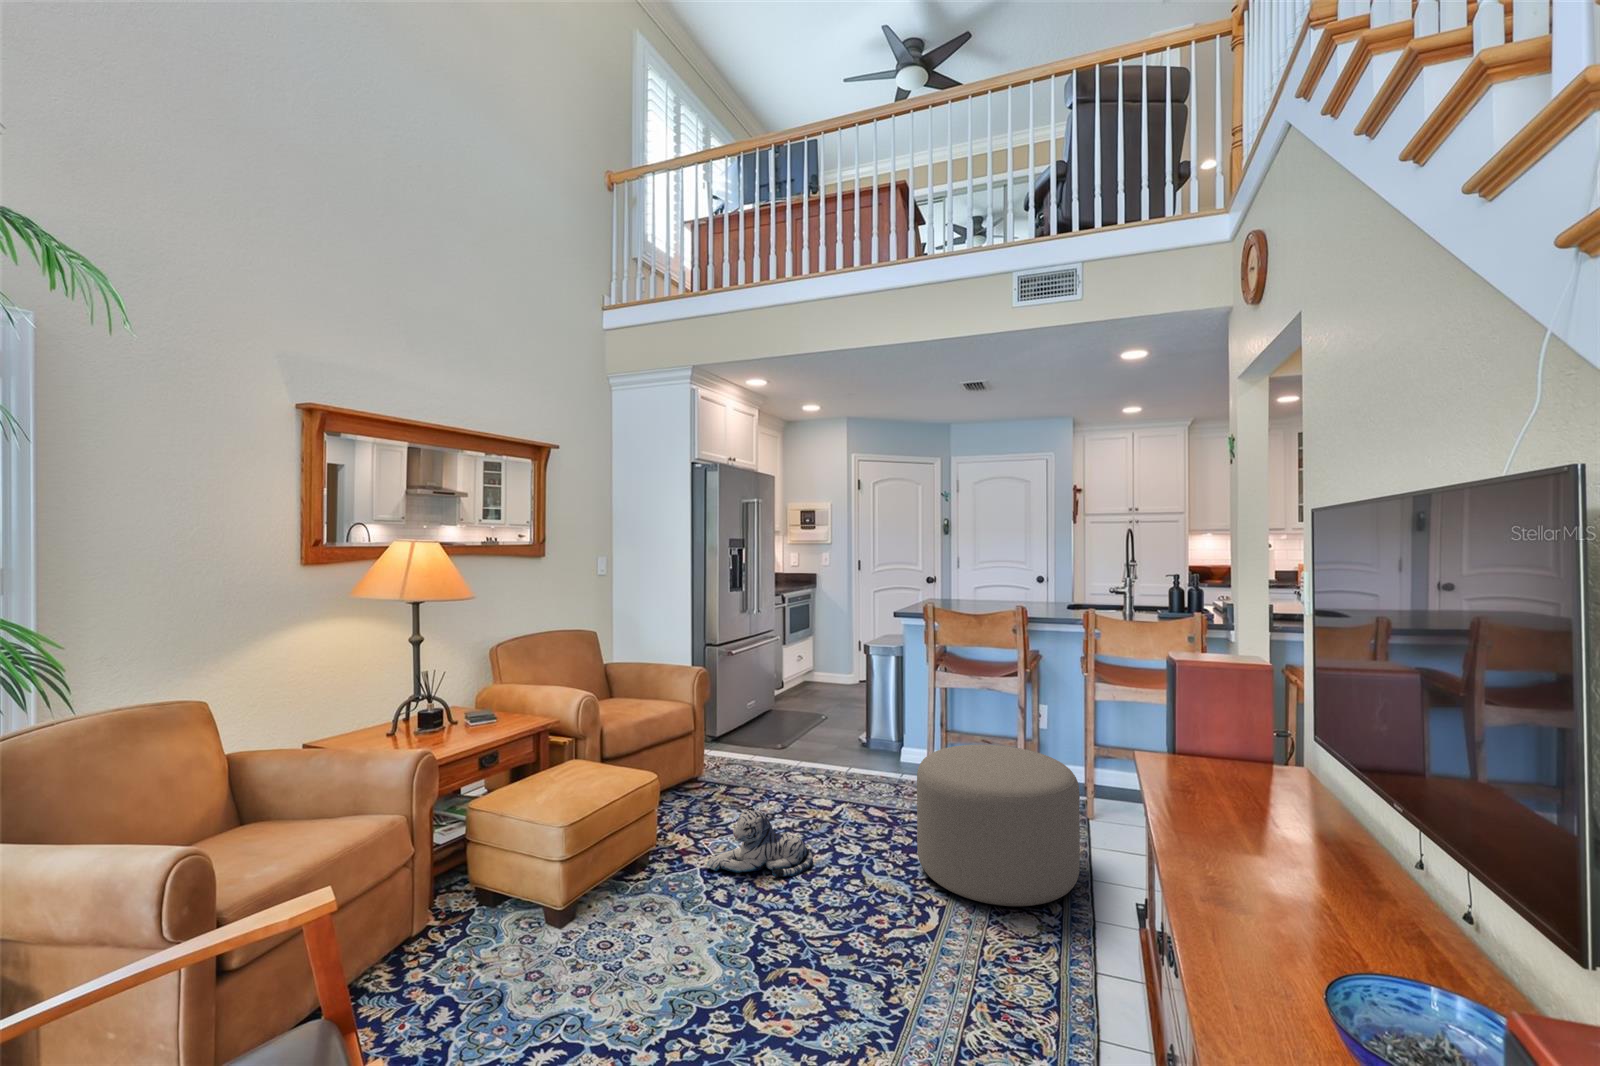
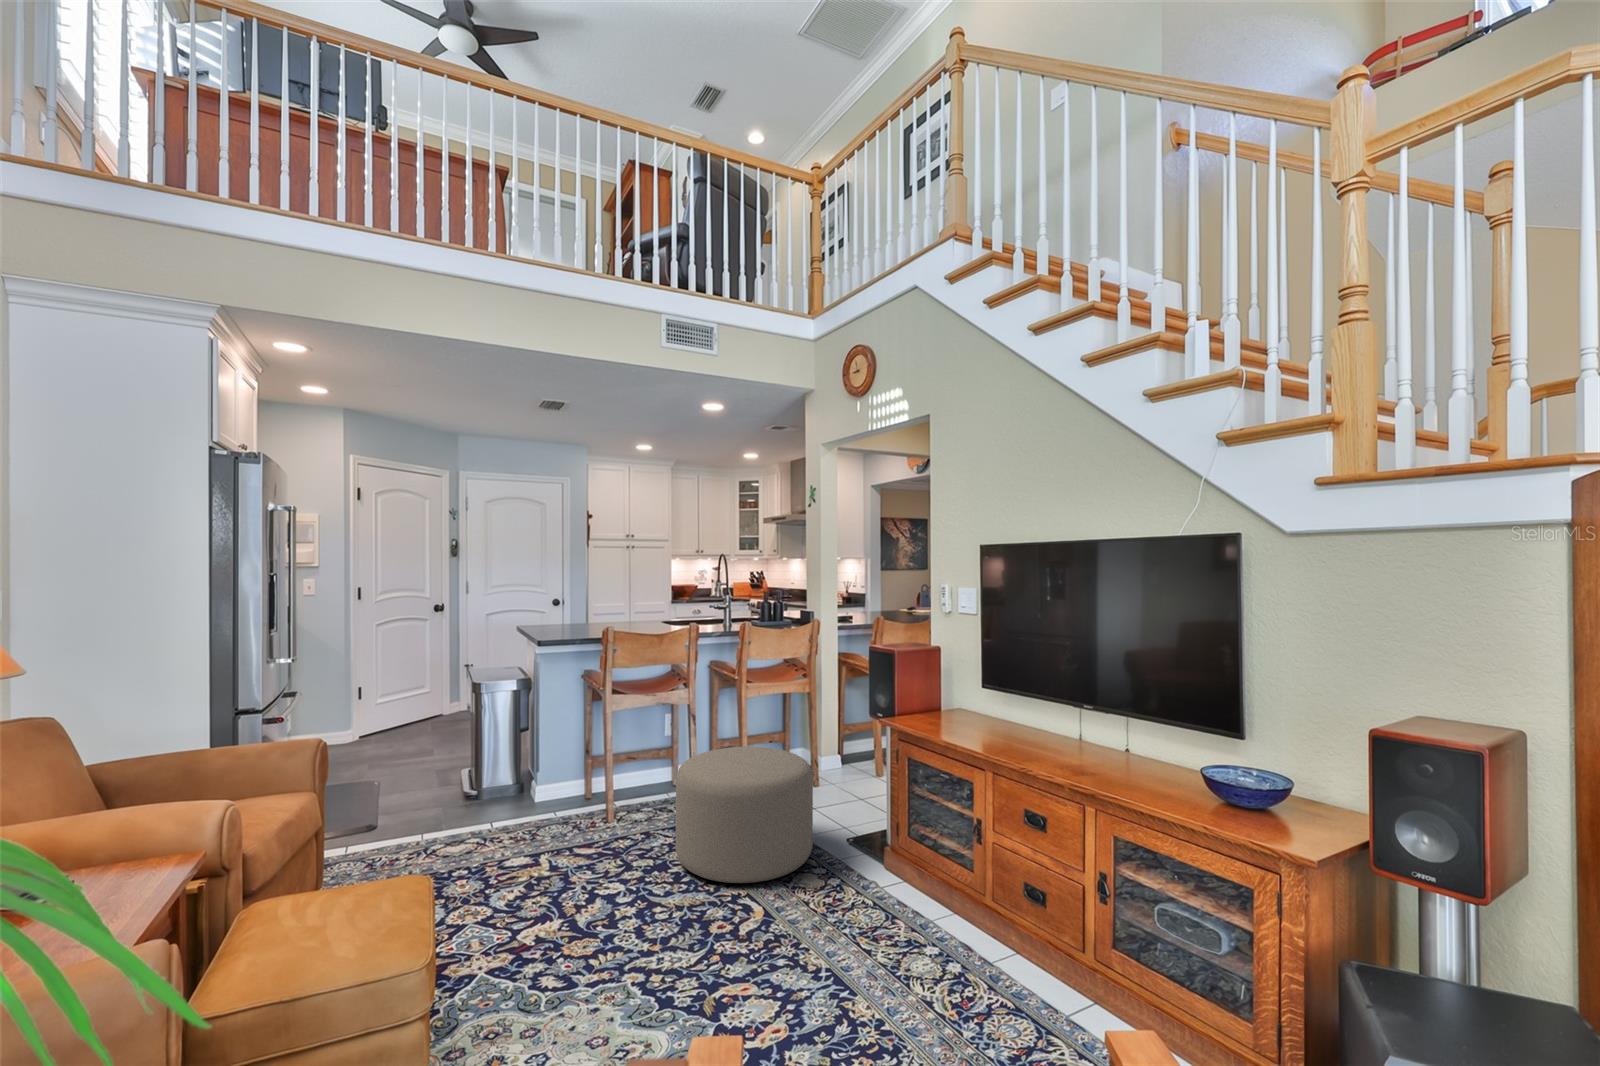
plush toy: present [707,807,813,877] -> none [501,878,605,967]

